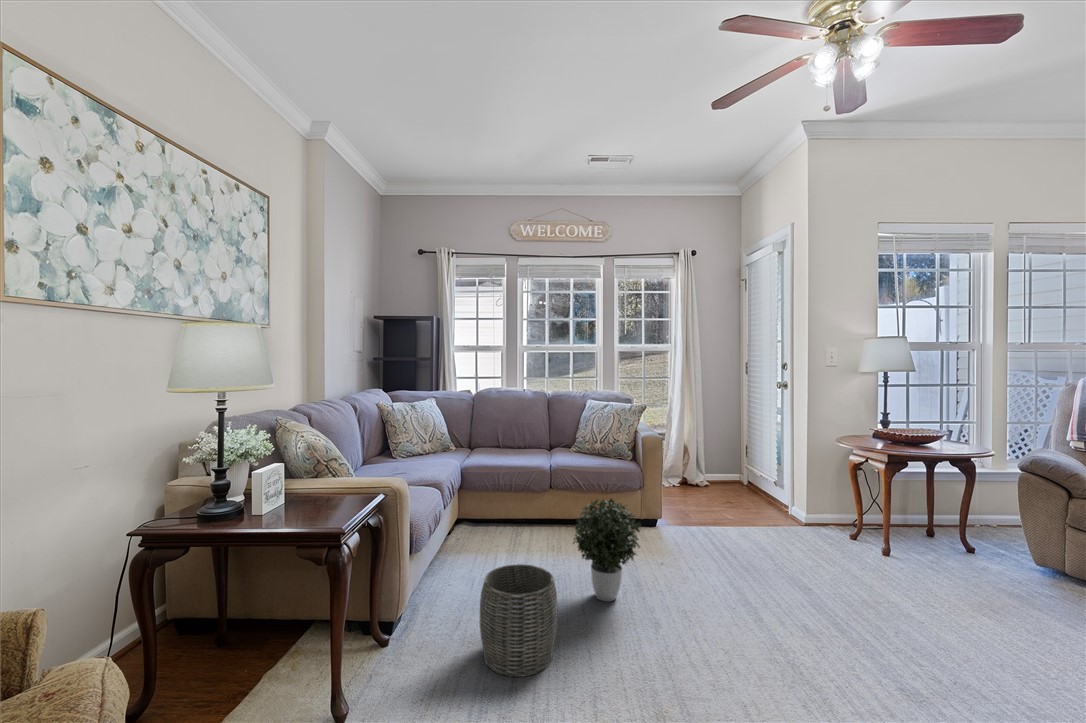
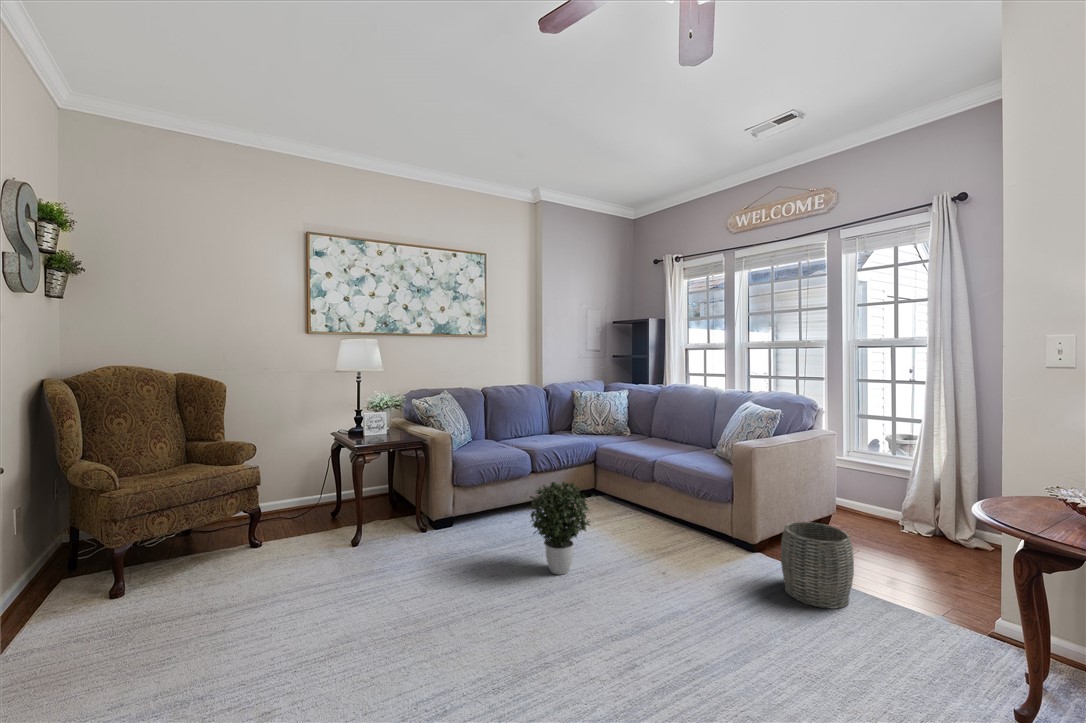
woven basket: present [480,564,557,677] -> present [781,522,854,609]

